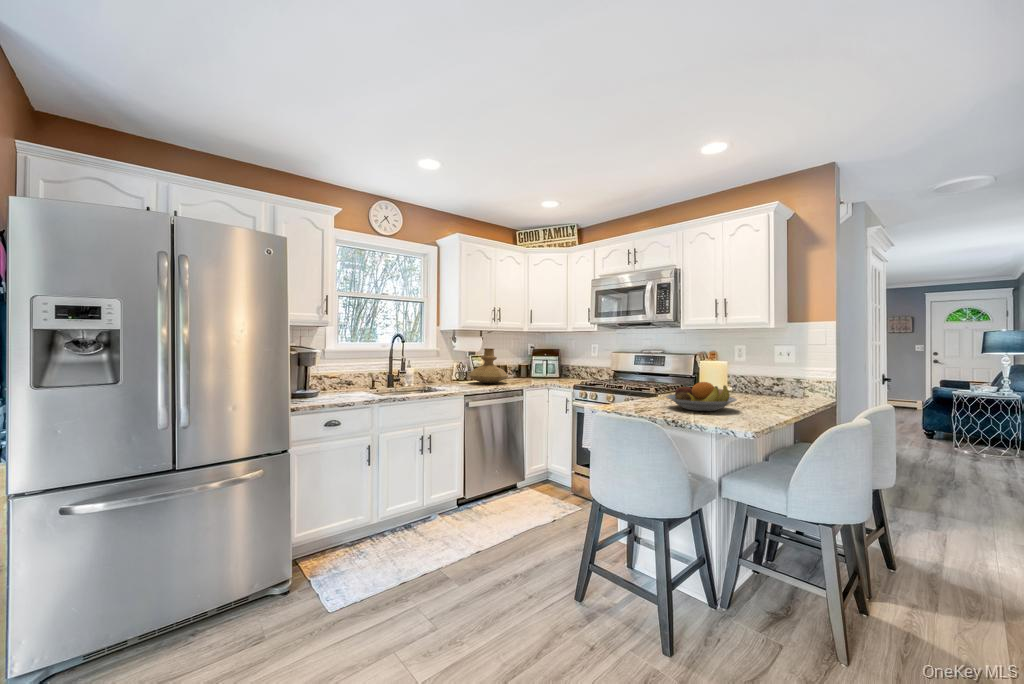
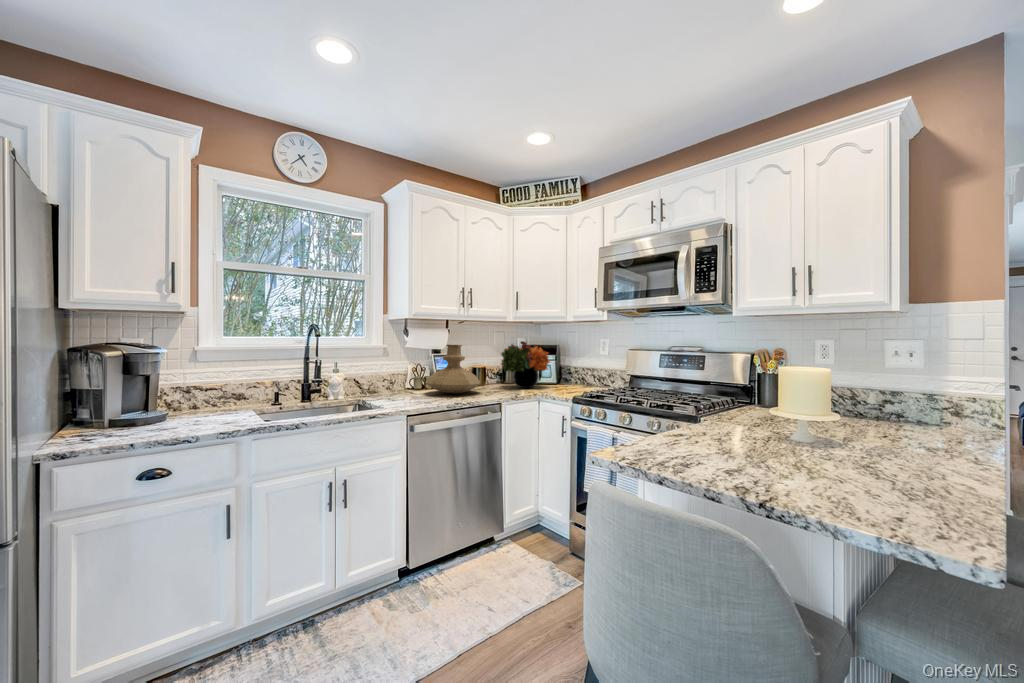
flower arrangement: none [520,347,557,381] -> present [501,342,550,388]
fruit bowl: present [666,382,737,411] -> none [736,411,888,471]

